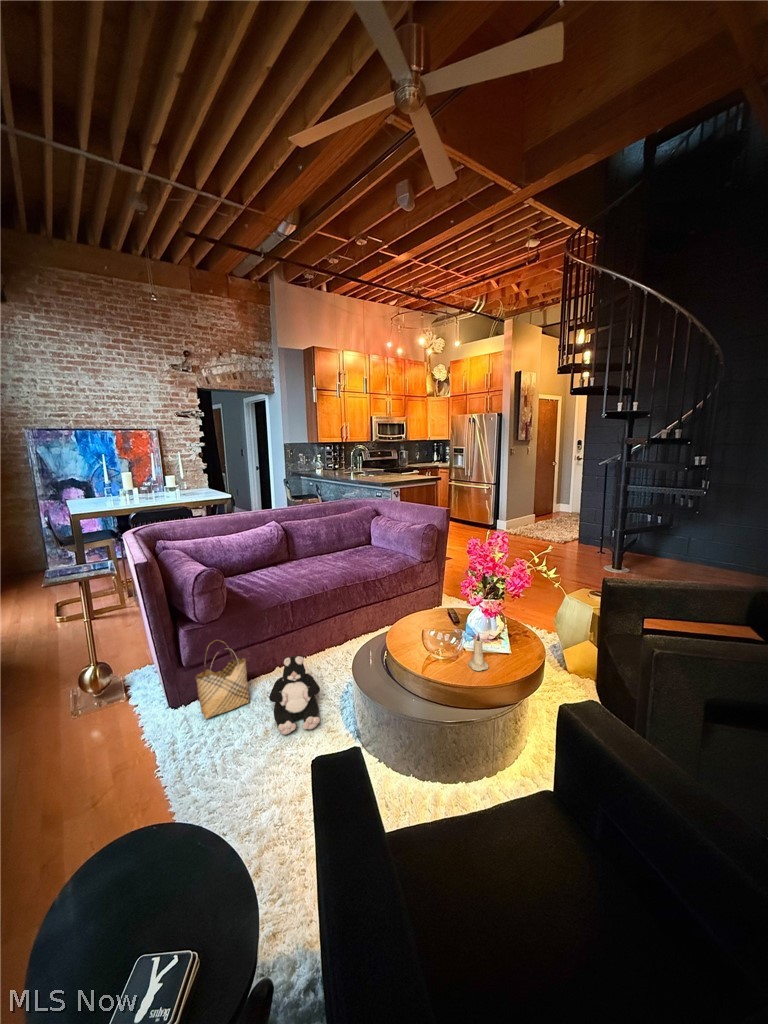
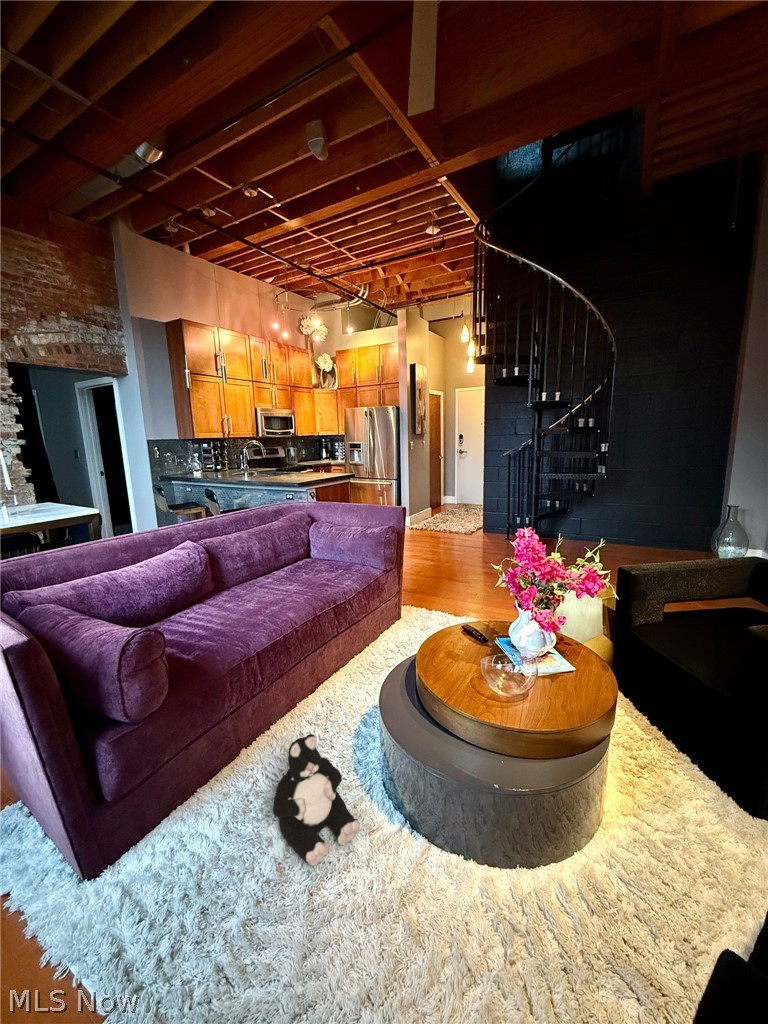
candle: present [468,633,488,671] -> none [552,660,581,708]
woven basket: present [195,640,250,719] -> none [140,741,228,881]

